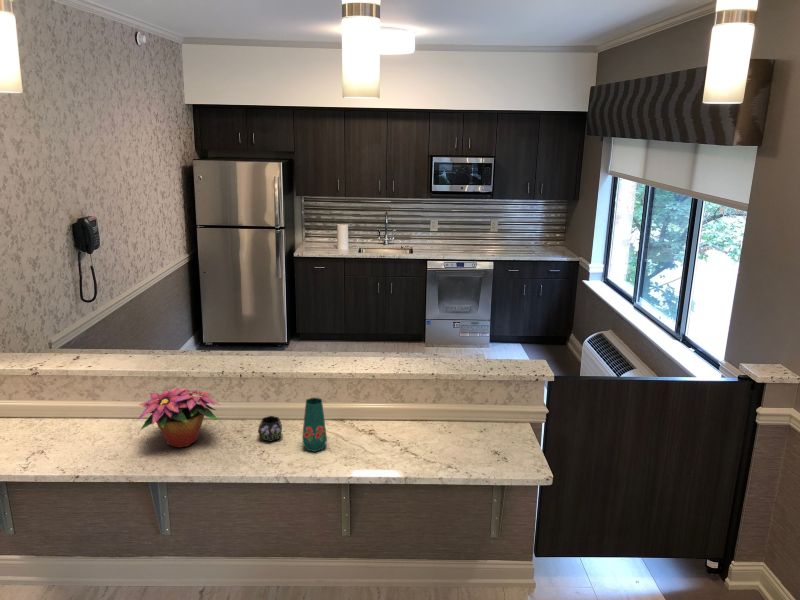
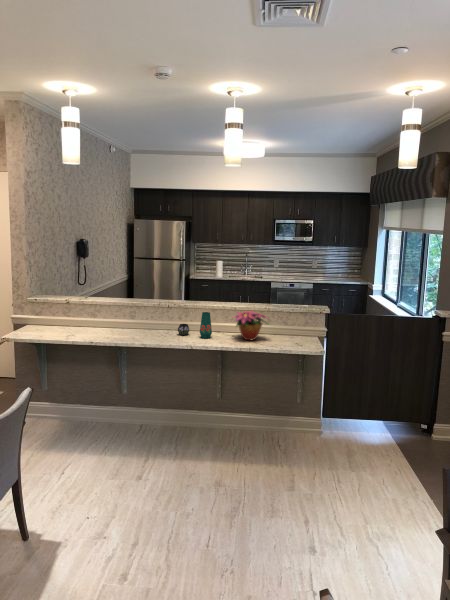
flower arrangement: present [139,387,217,448] -> present [234,311,269,340]

